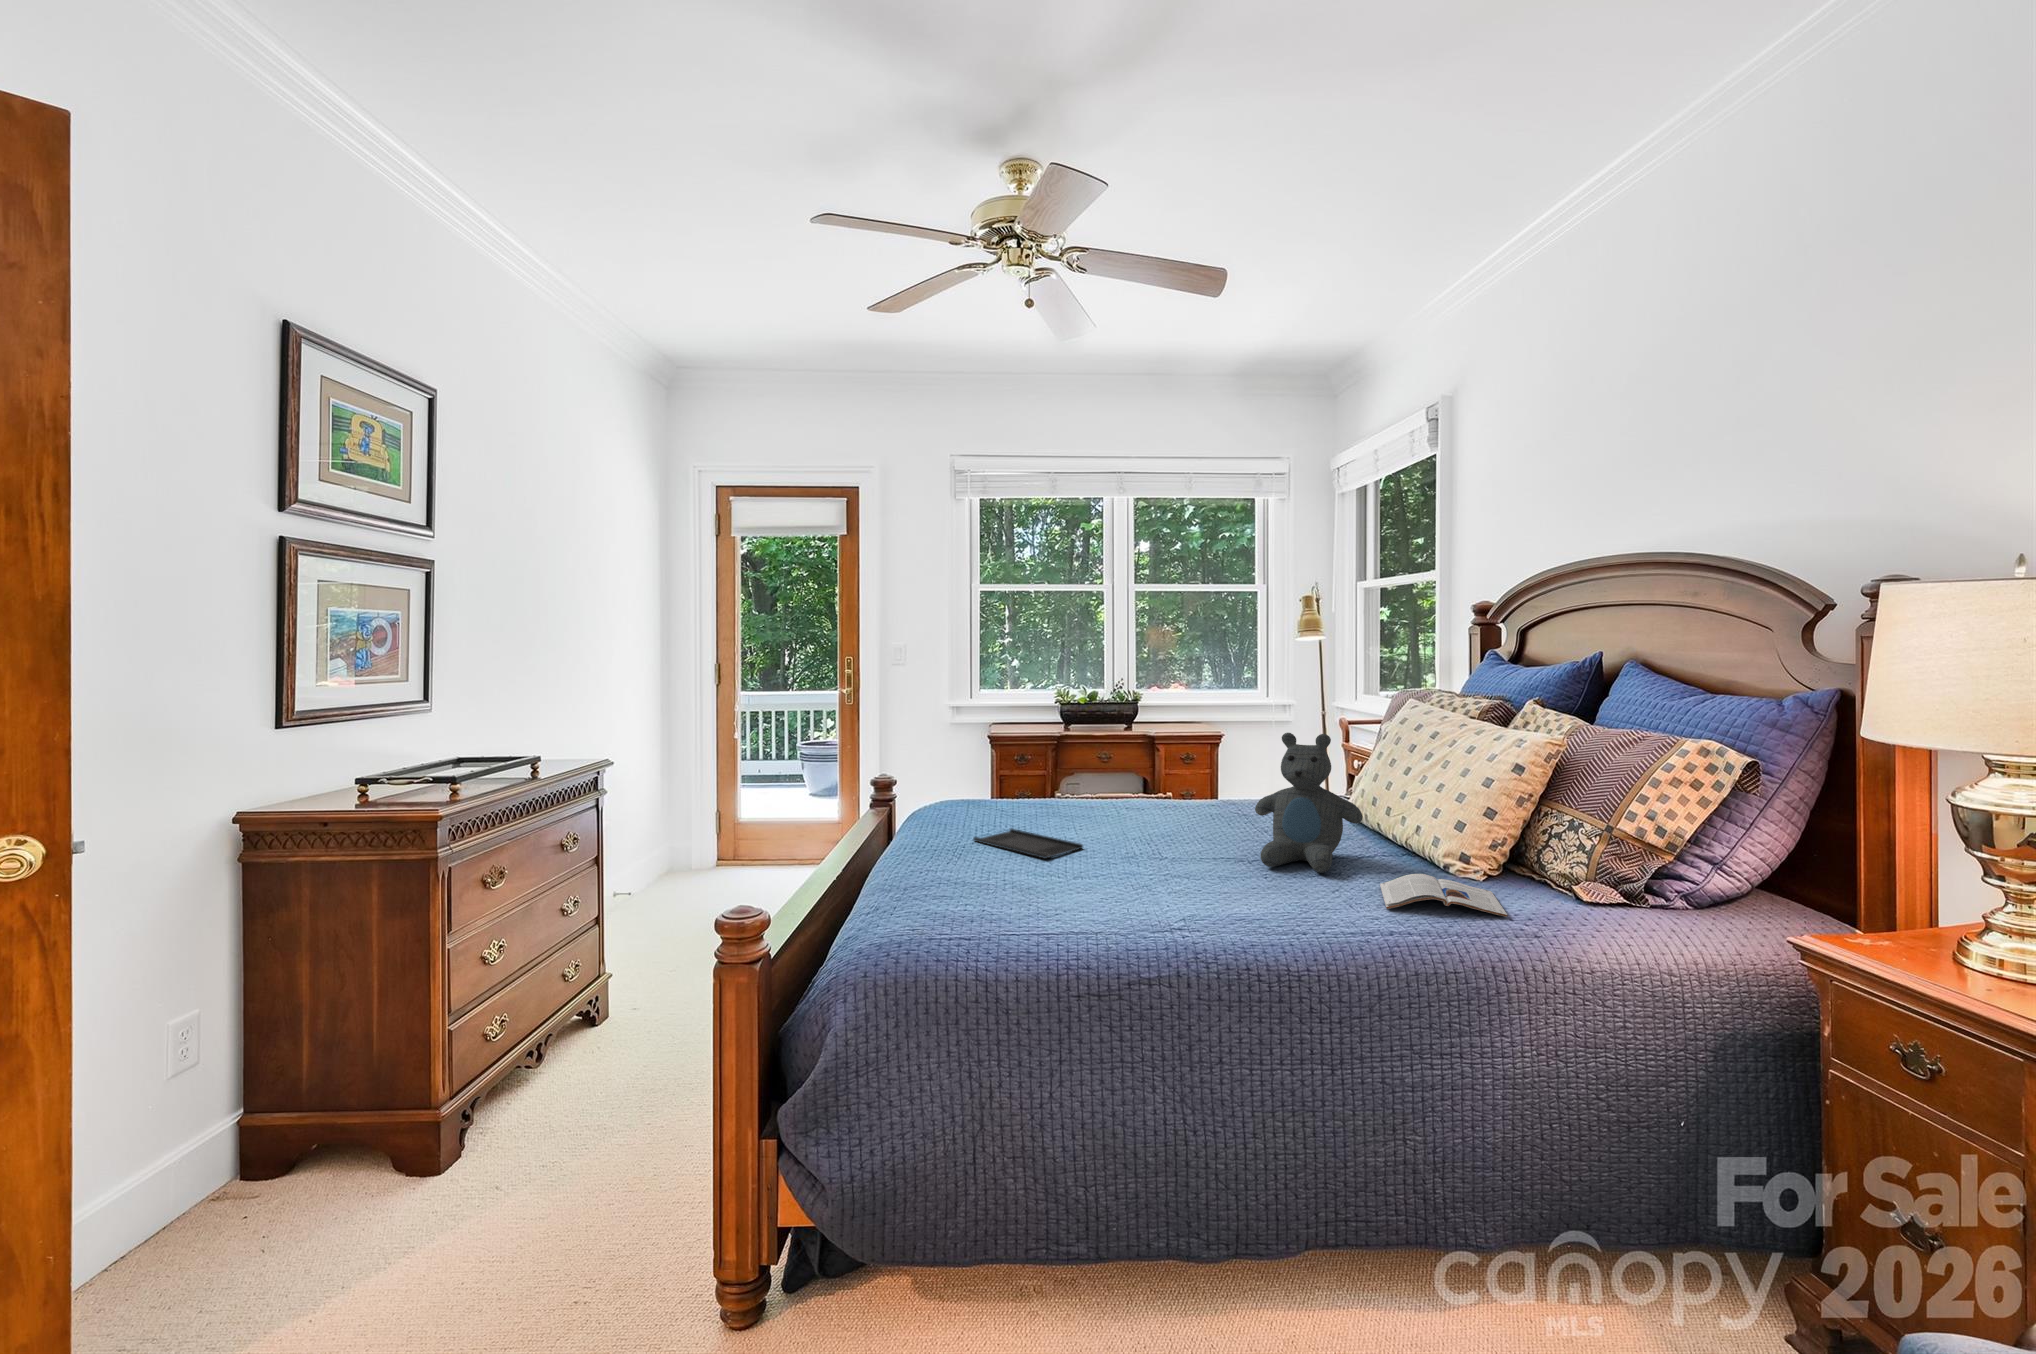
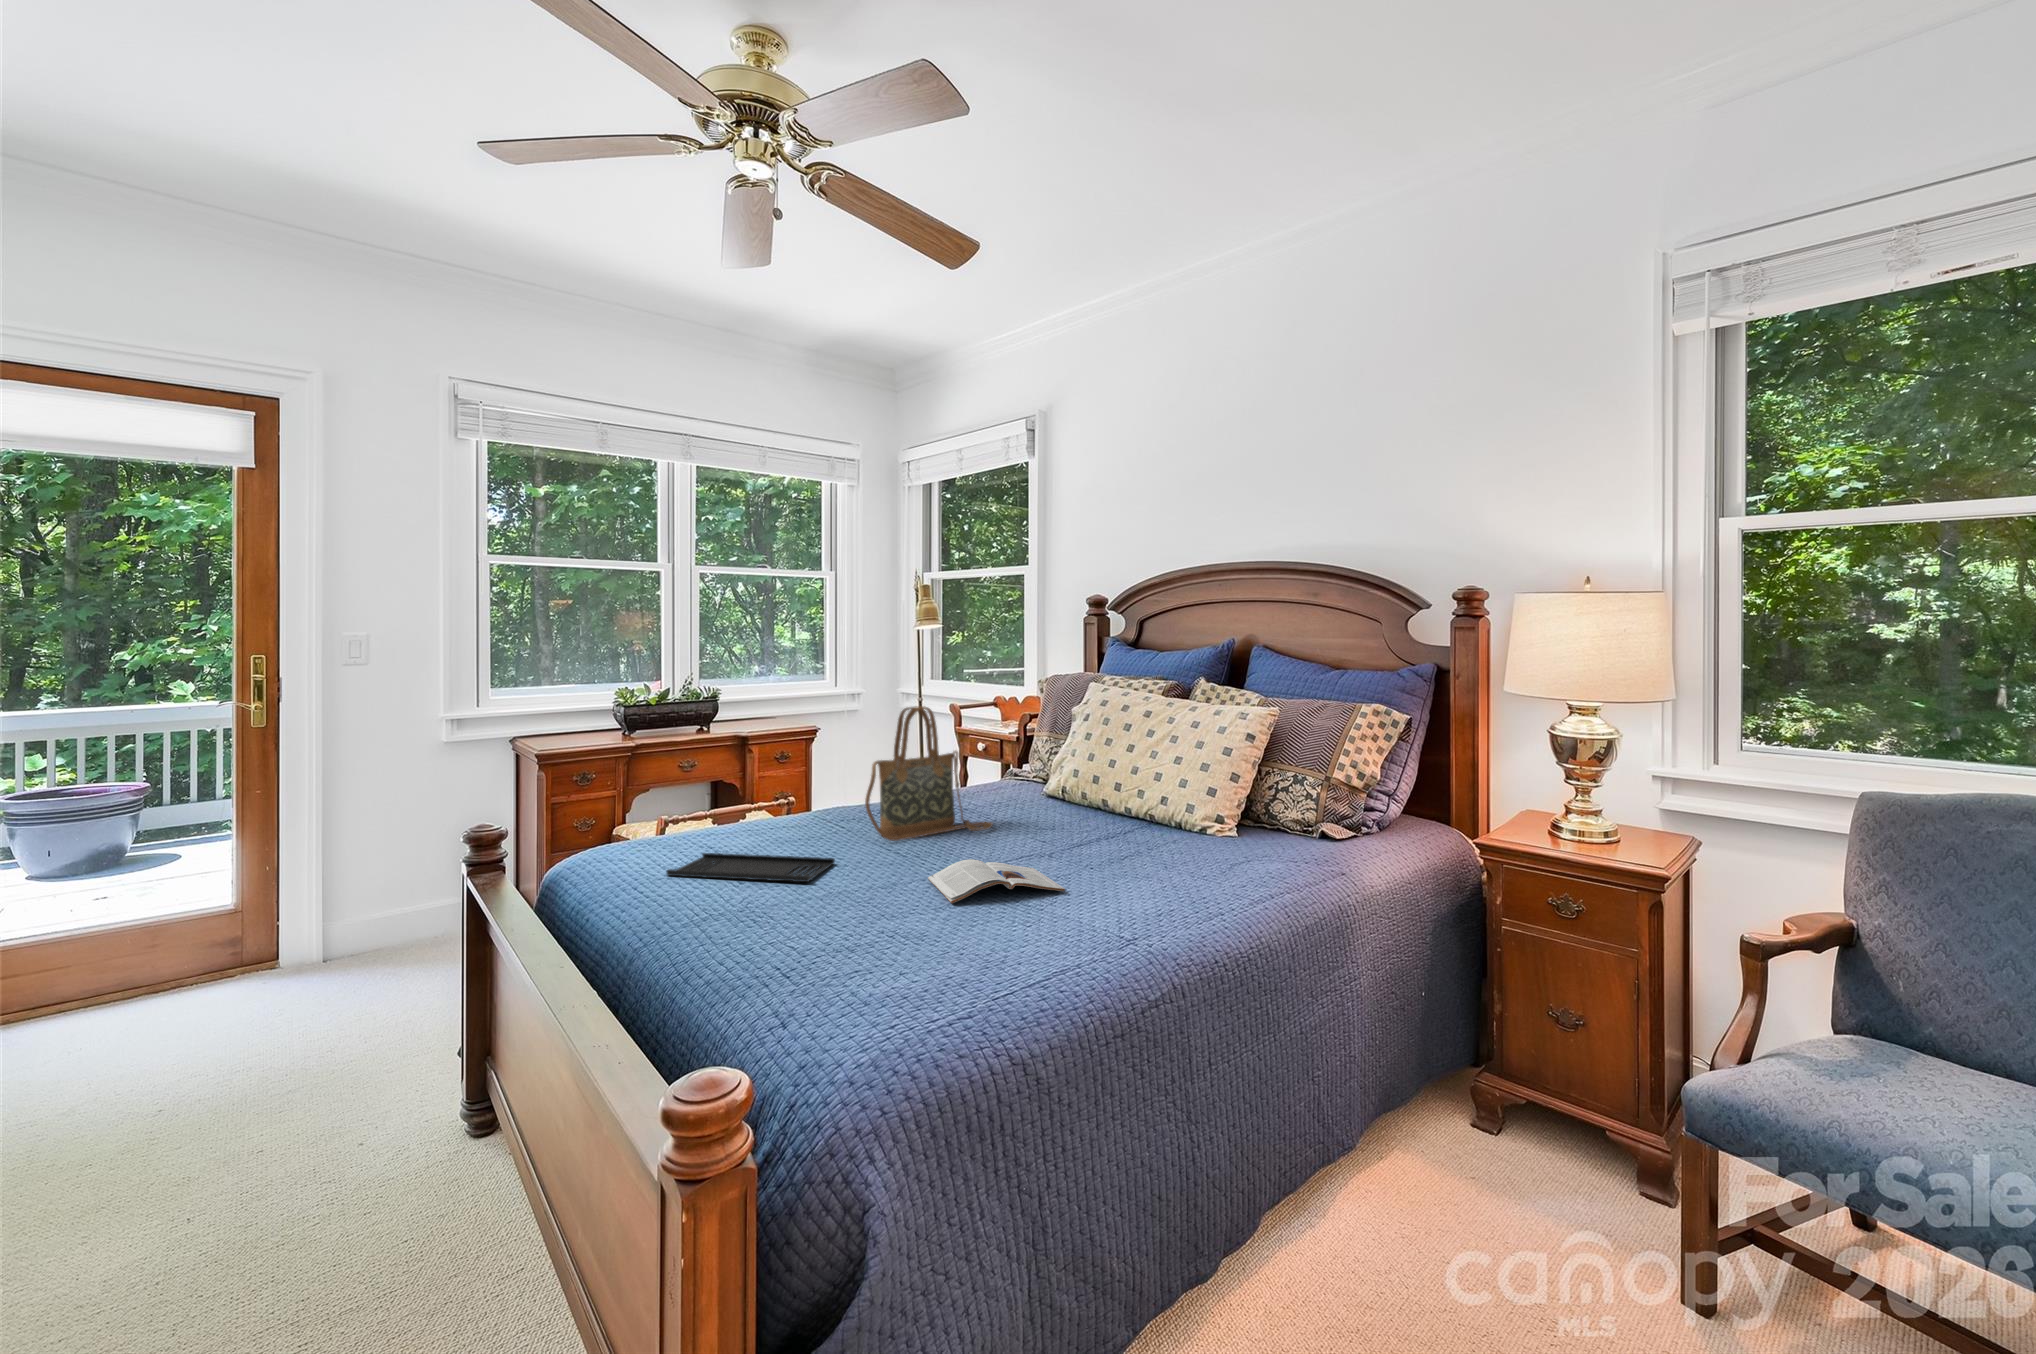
handbag: none [1128,726,1246,838] -> present [865,706,993,841]
teddy bear: present [1255,733,1363,873] -> none [1026,705,1136,853]
magazine: present [1380,874,1507,917] -> present [928,859,1065,904]

